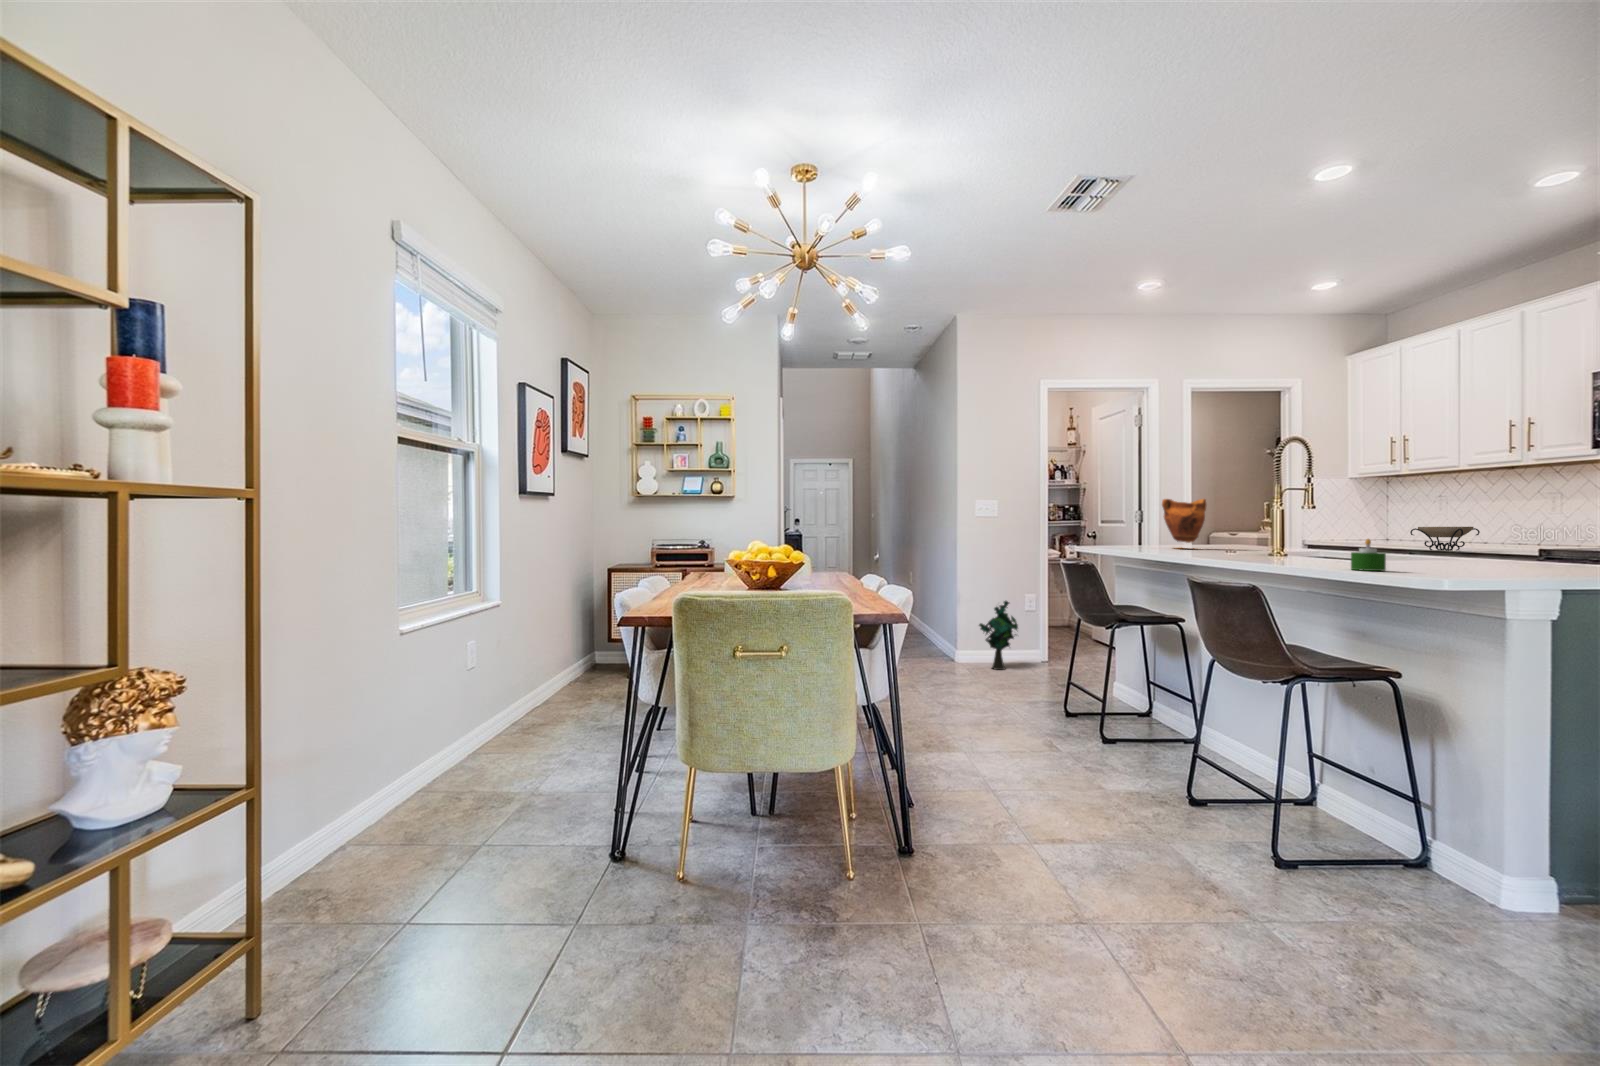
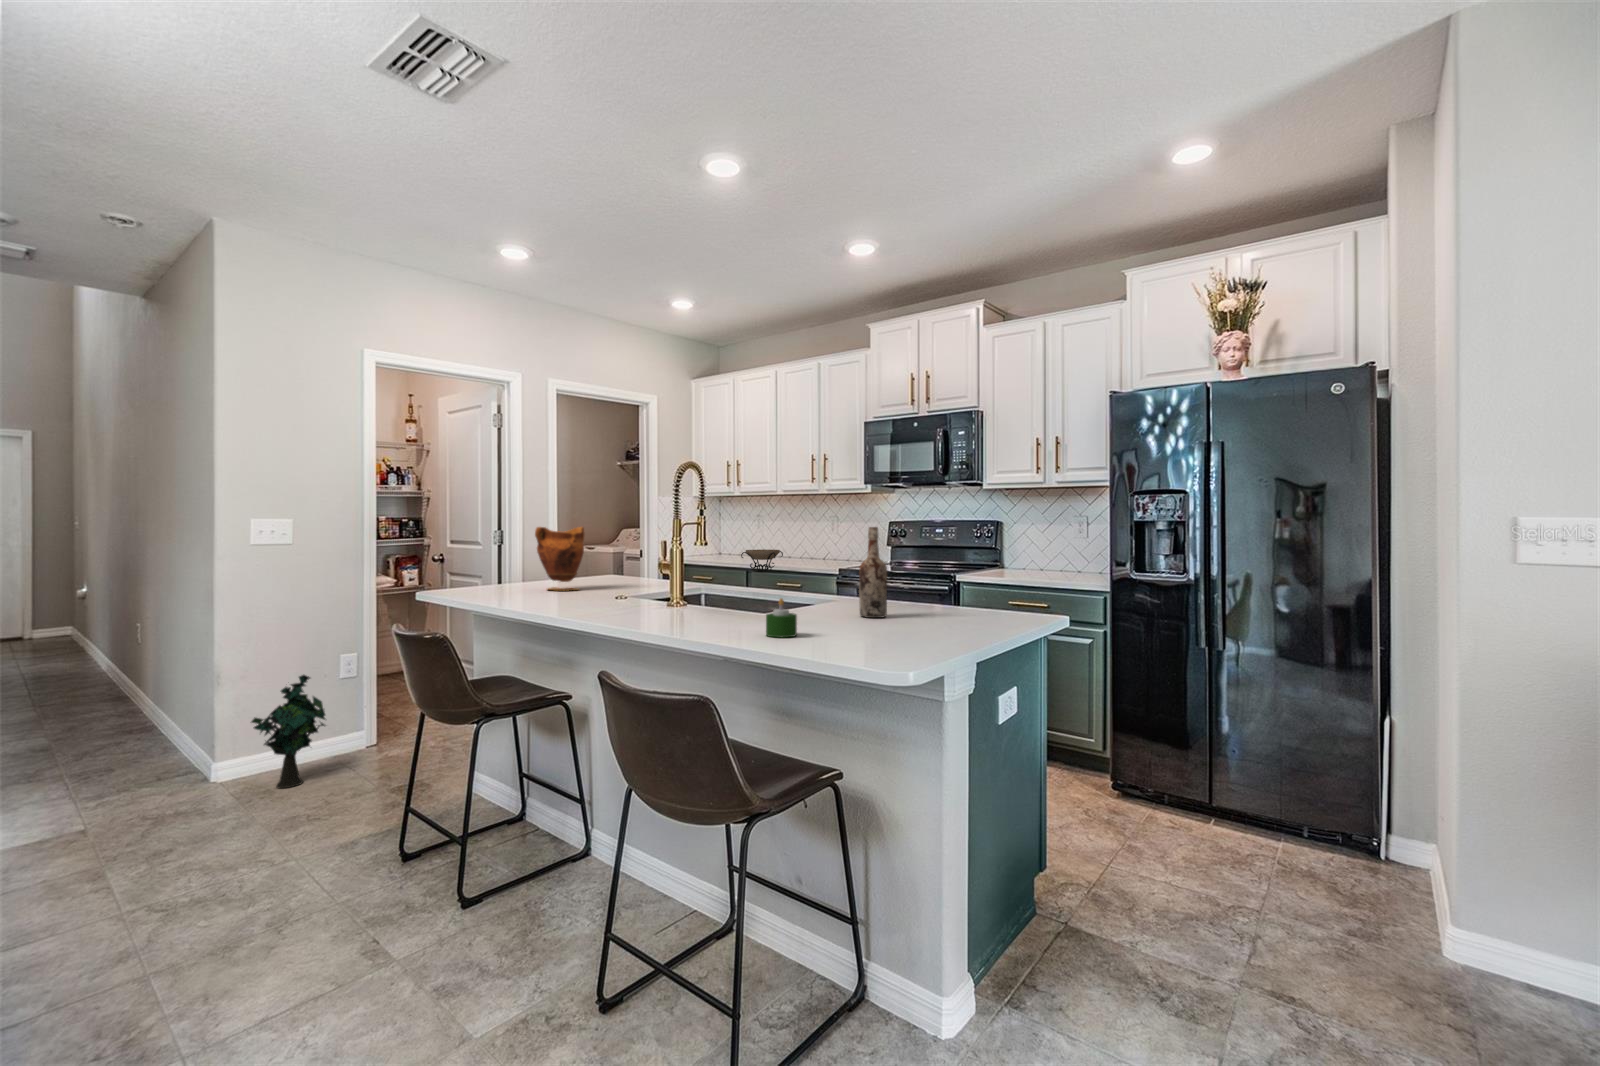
wine bottle: none [1504,478,1548,573] -> present [859,527,887,618]

